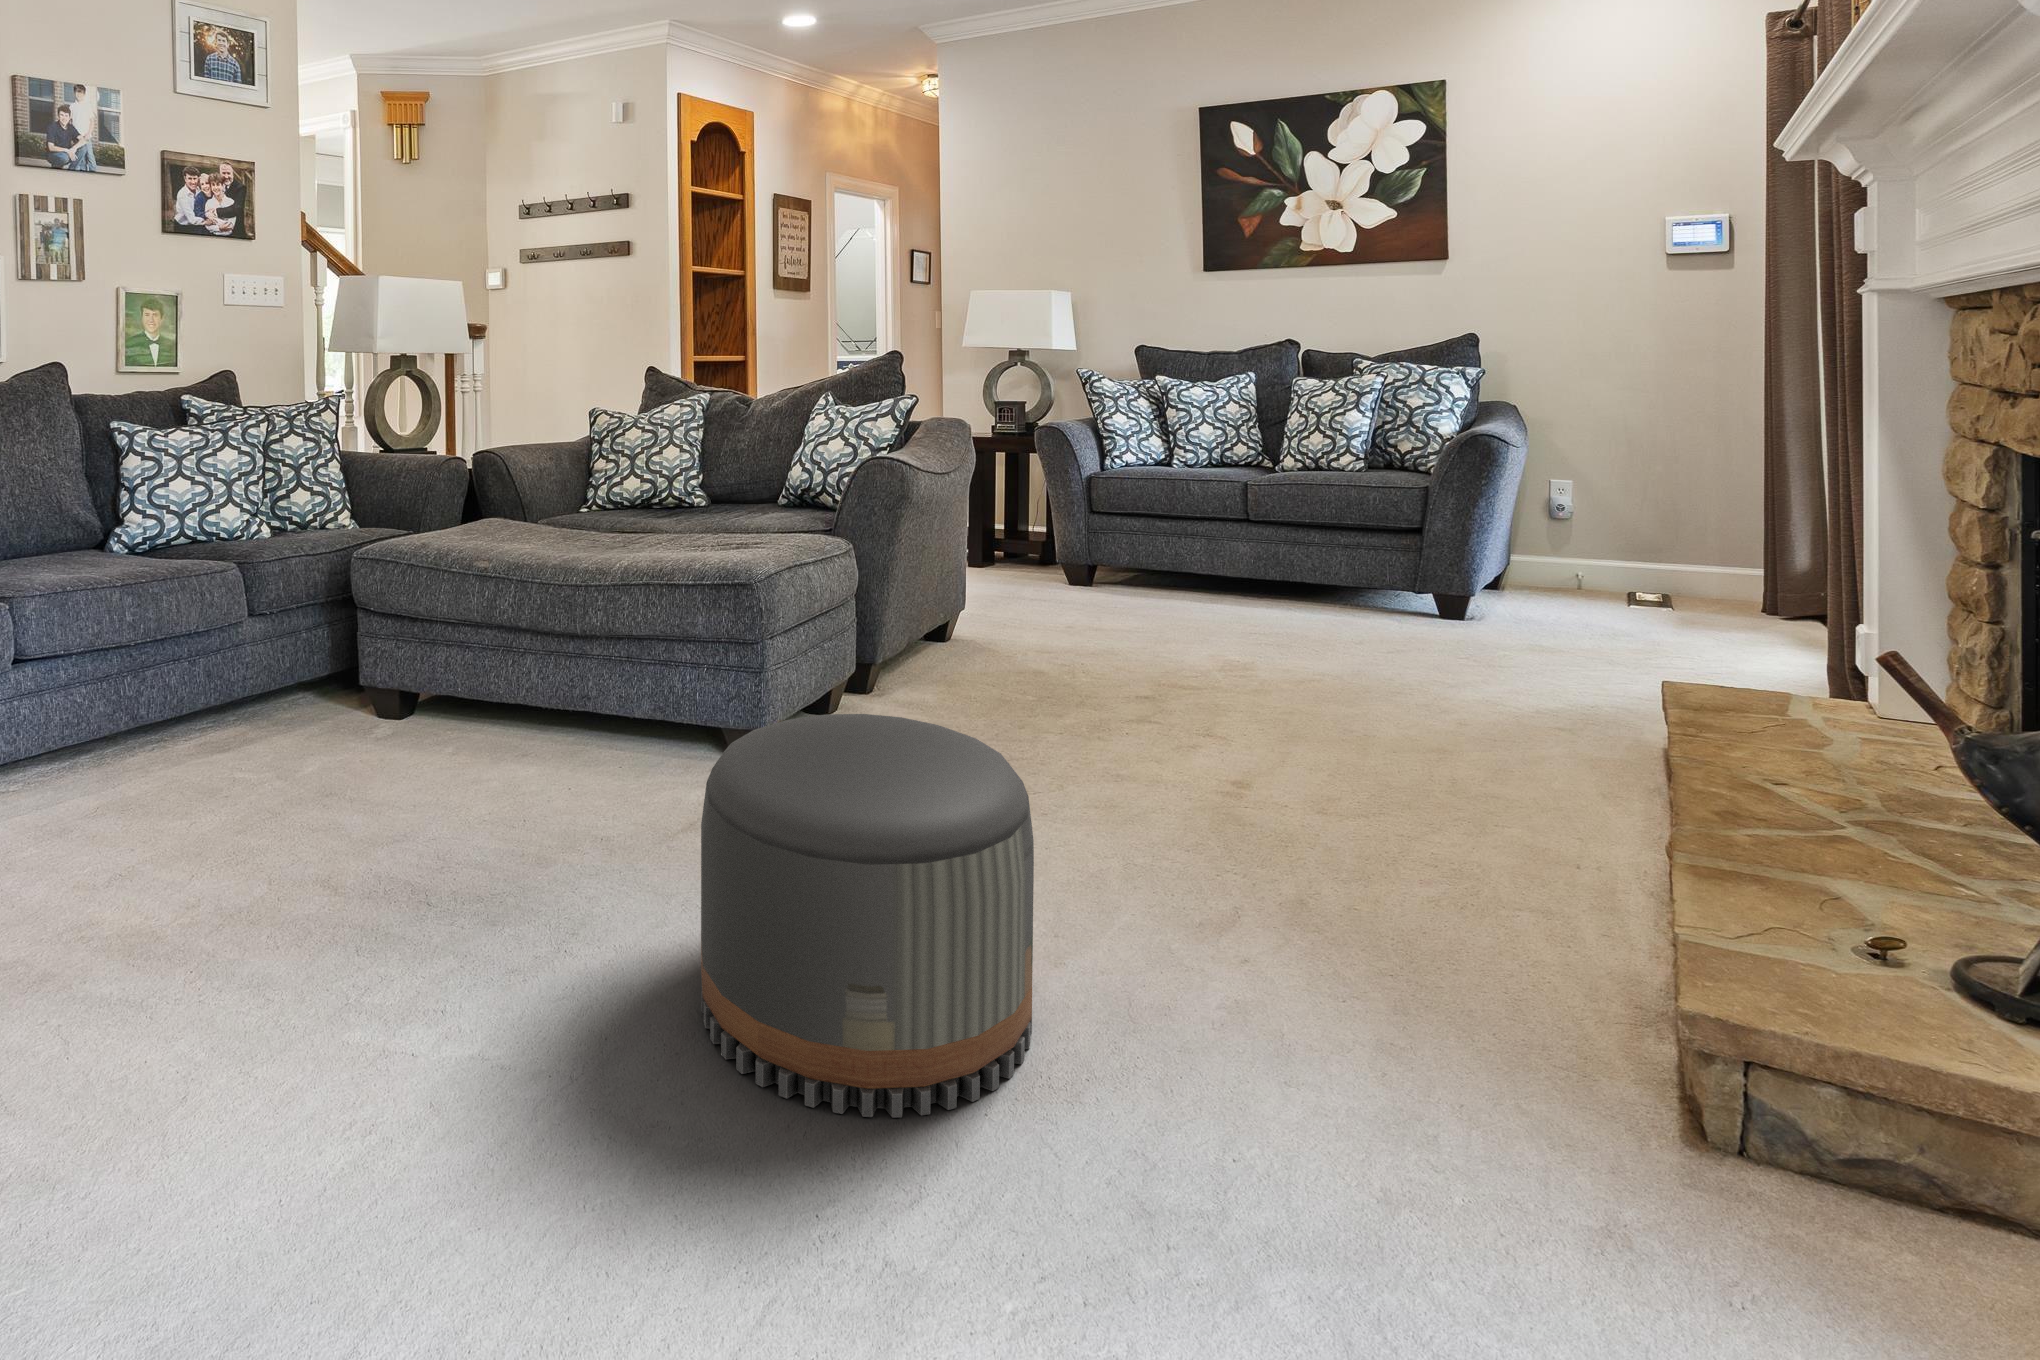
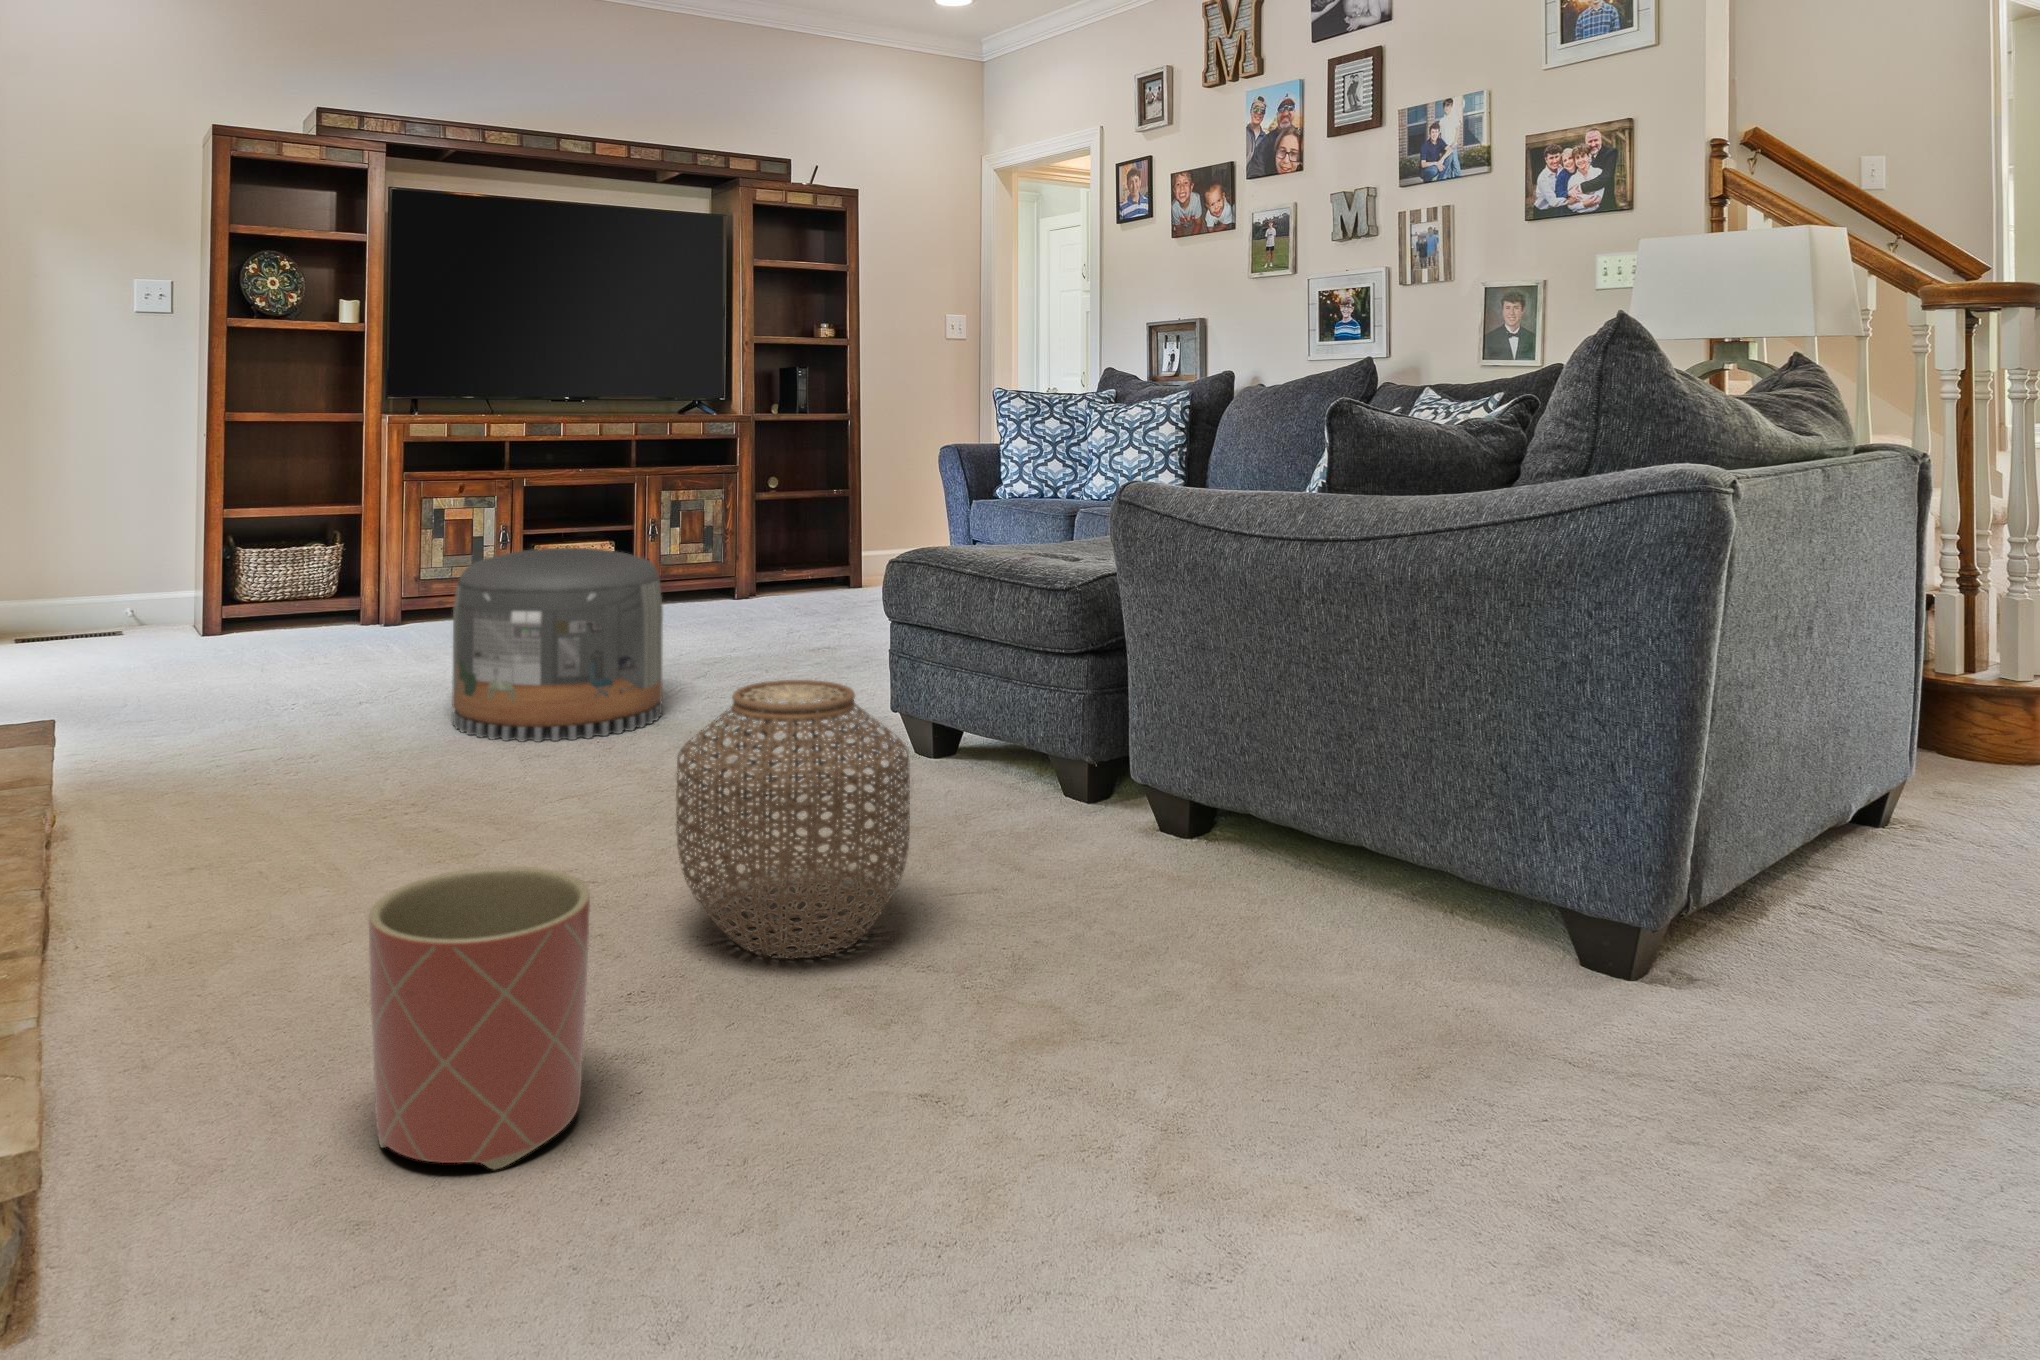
woven basket: none [1096,577,1234,727] -> present [676,680,910,959]
planter: none [1351,617,1451,727] -> present [369,866,590,1170]

